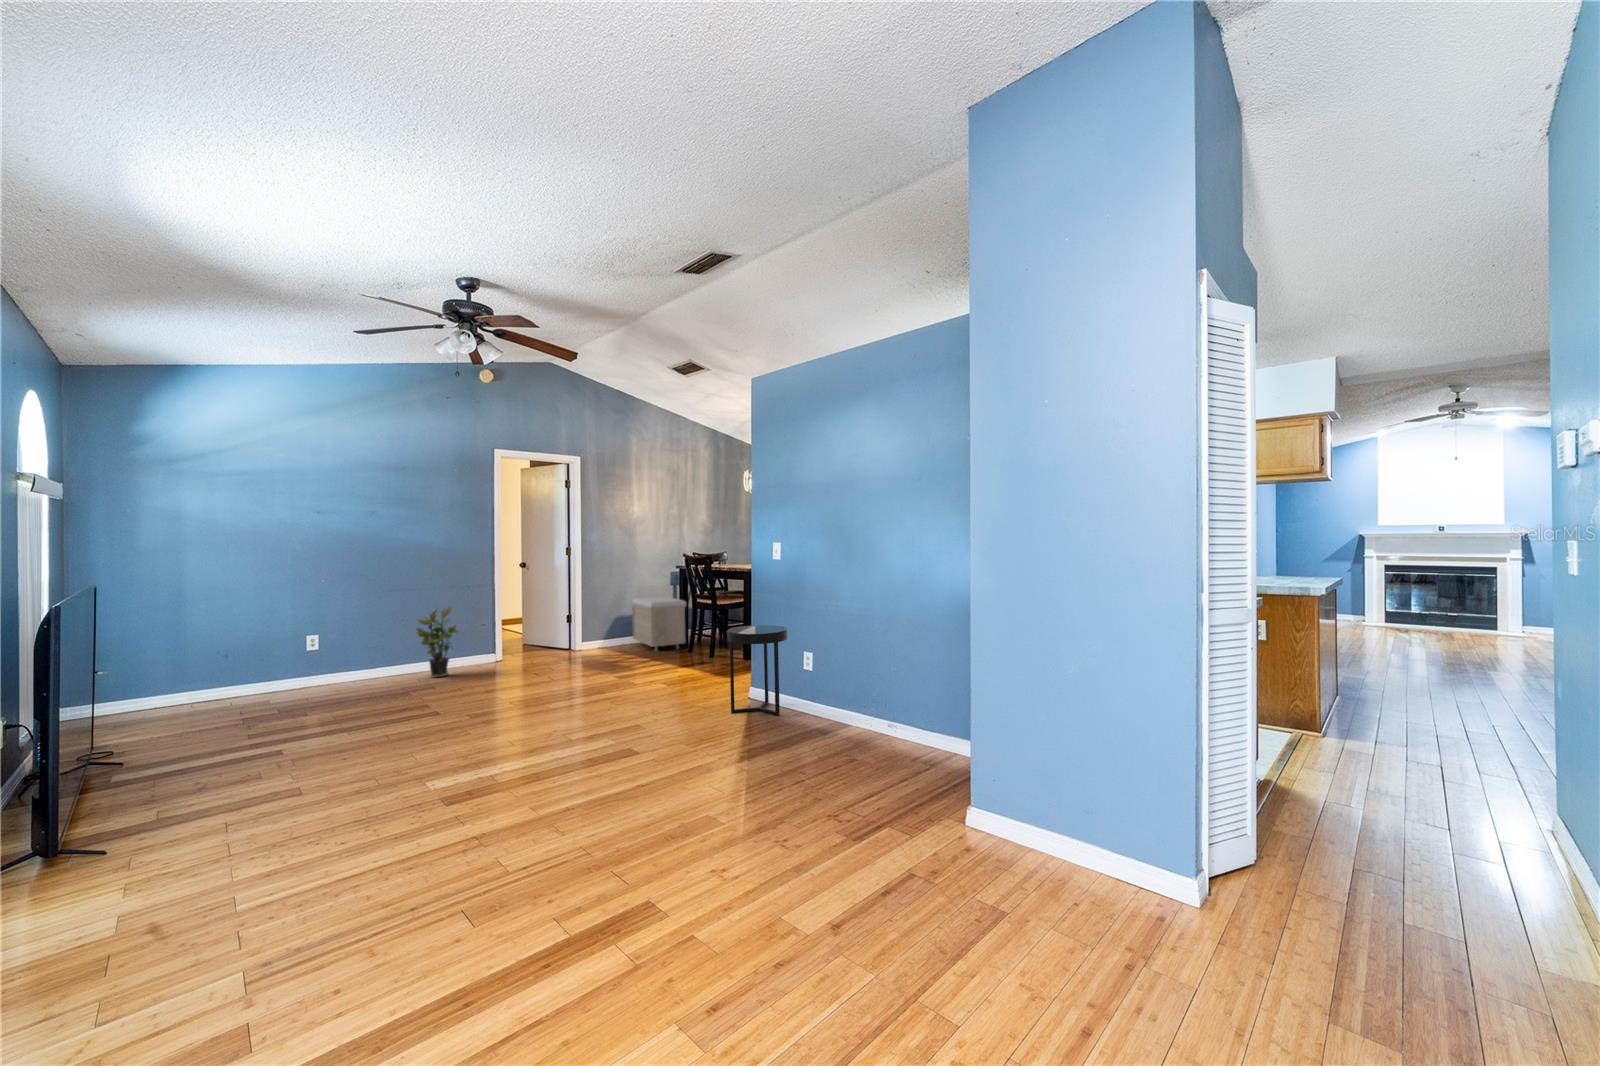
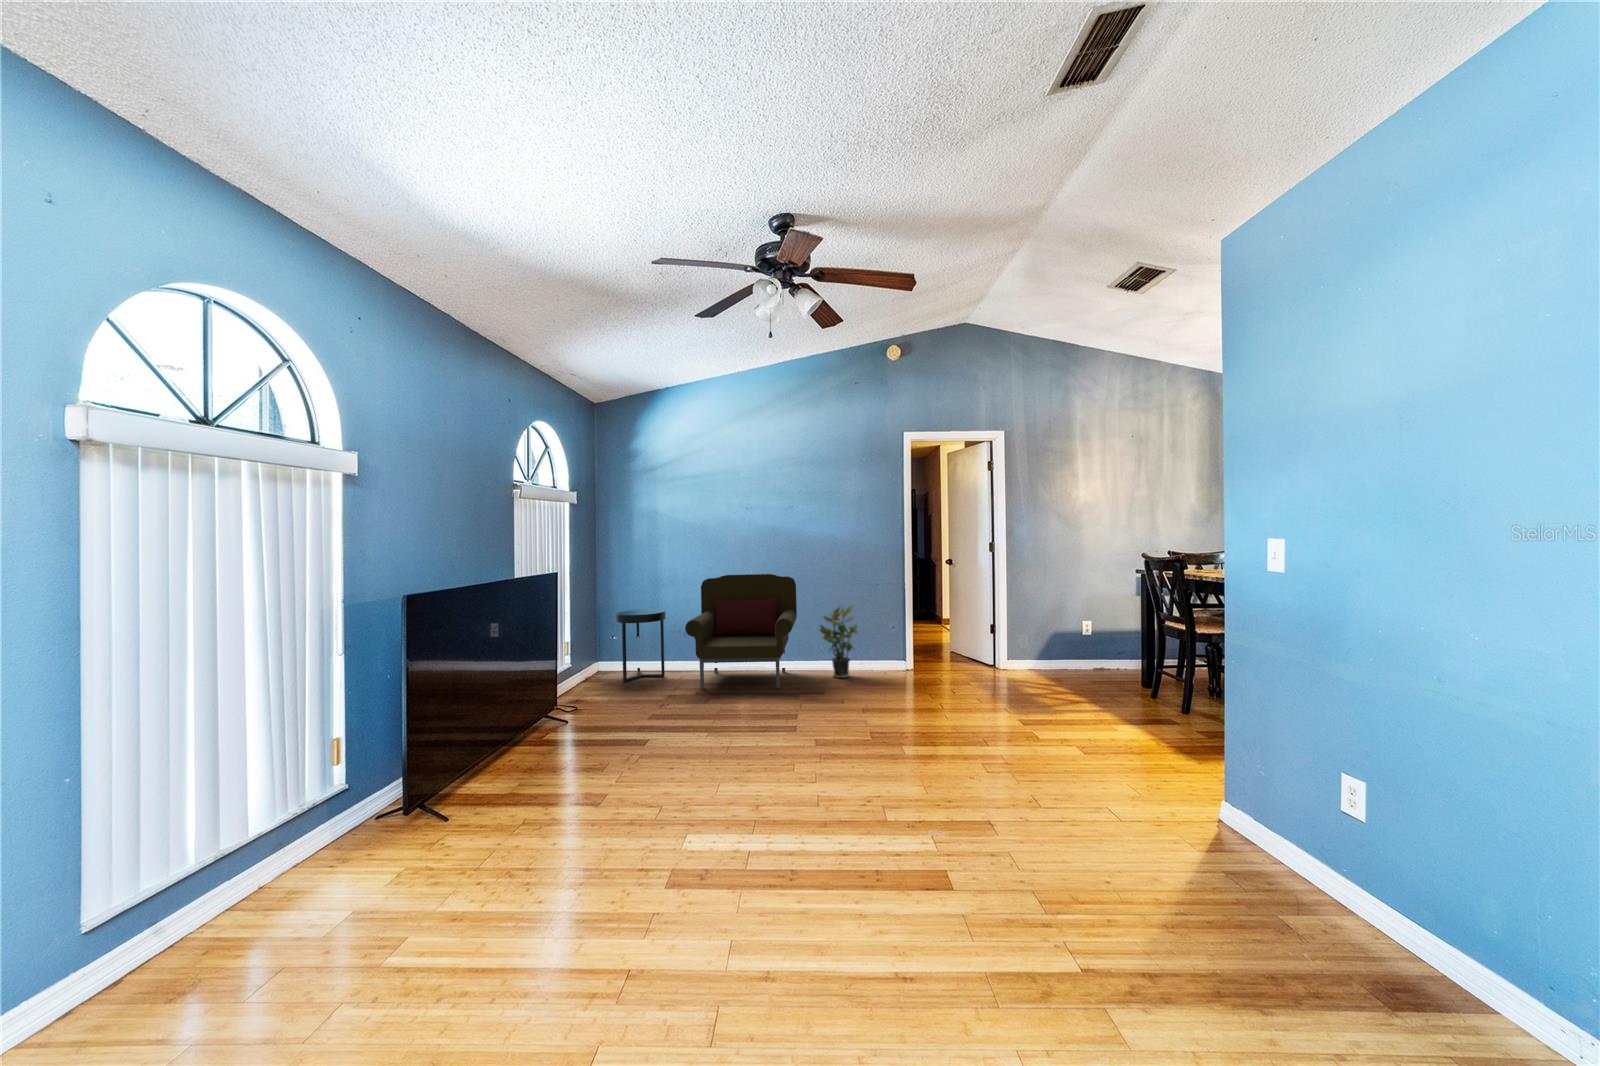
armchair: none [254,580,400,708] -> present [685,574,797,689]
storage bench: present [632,596,686,651] -> none [1073,609,1149,686]
side table: present [728,625,787,716] -> present [616,609,665,682]

